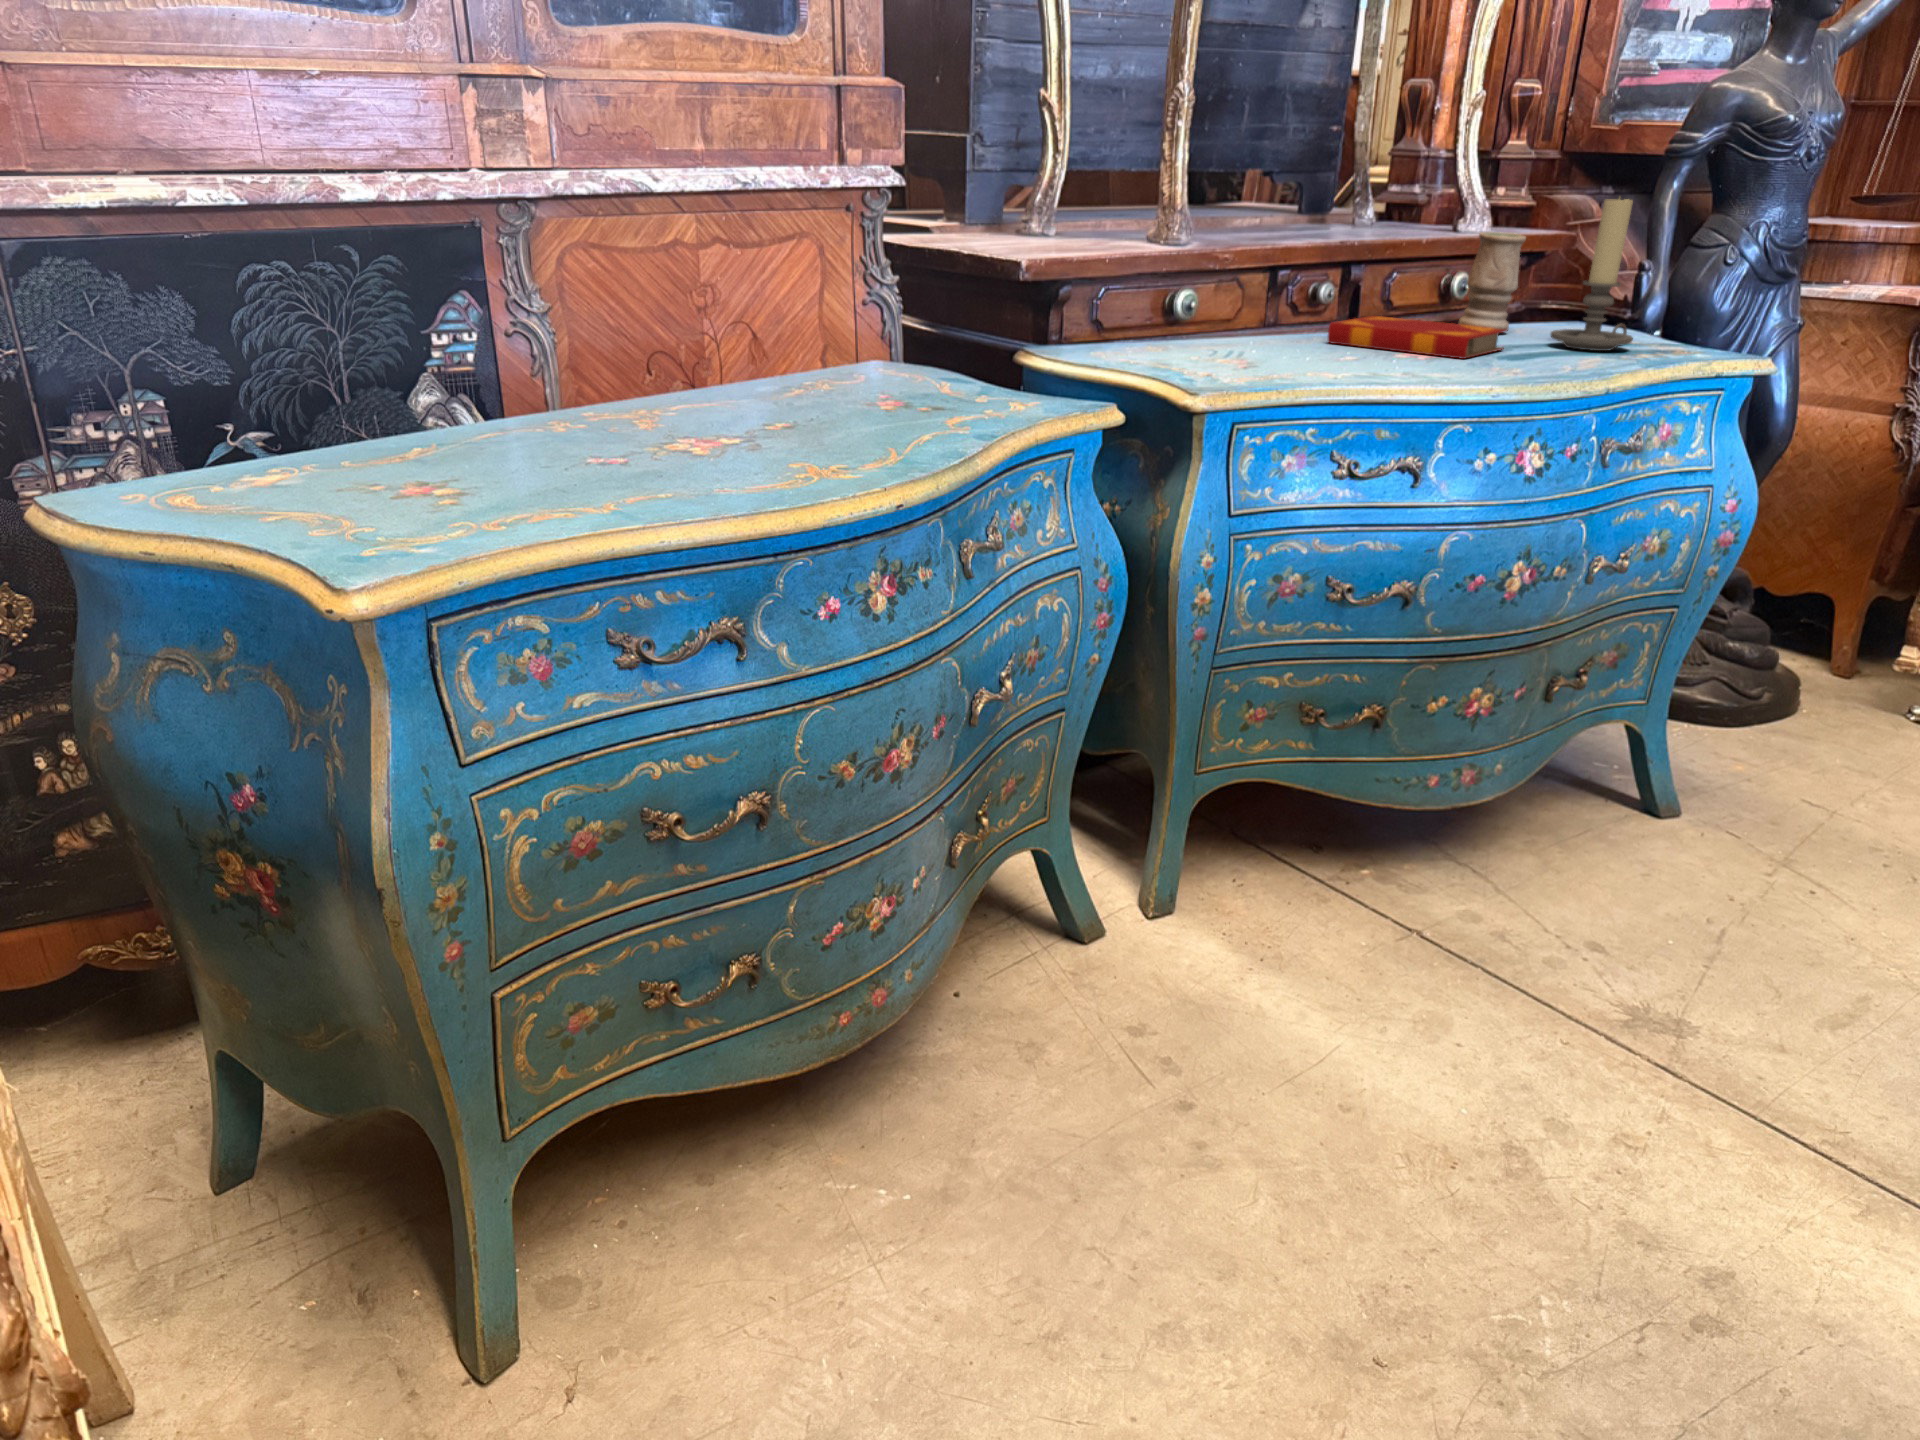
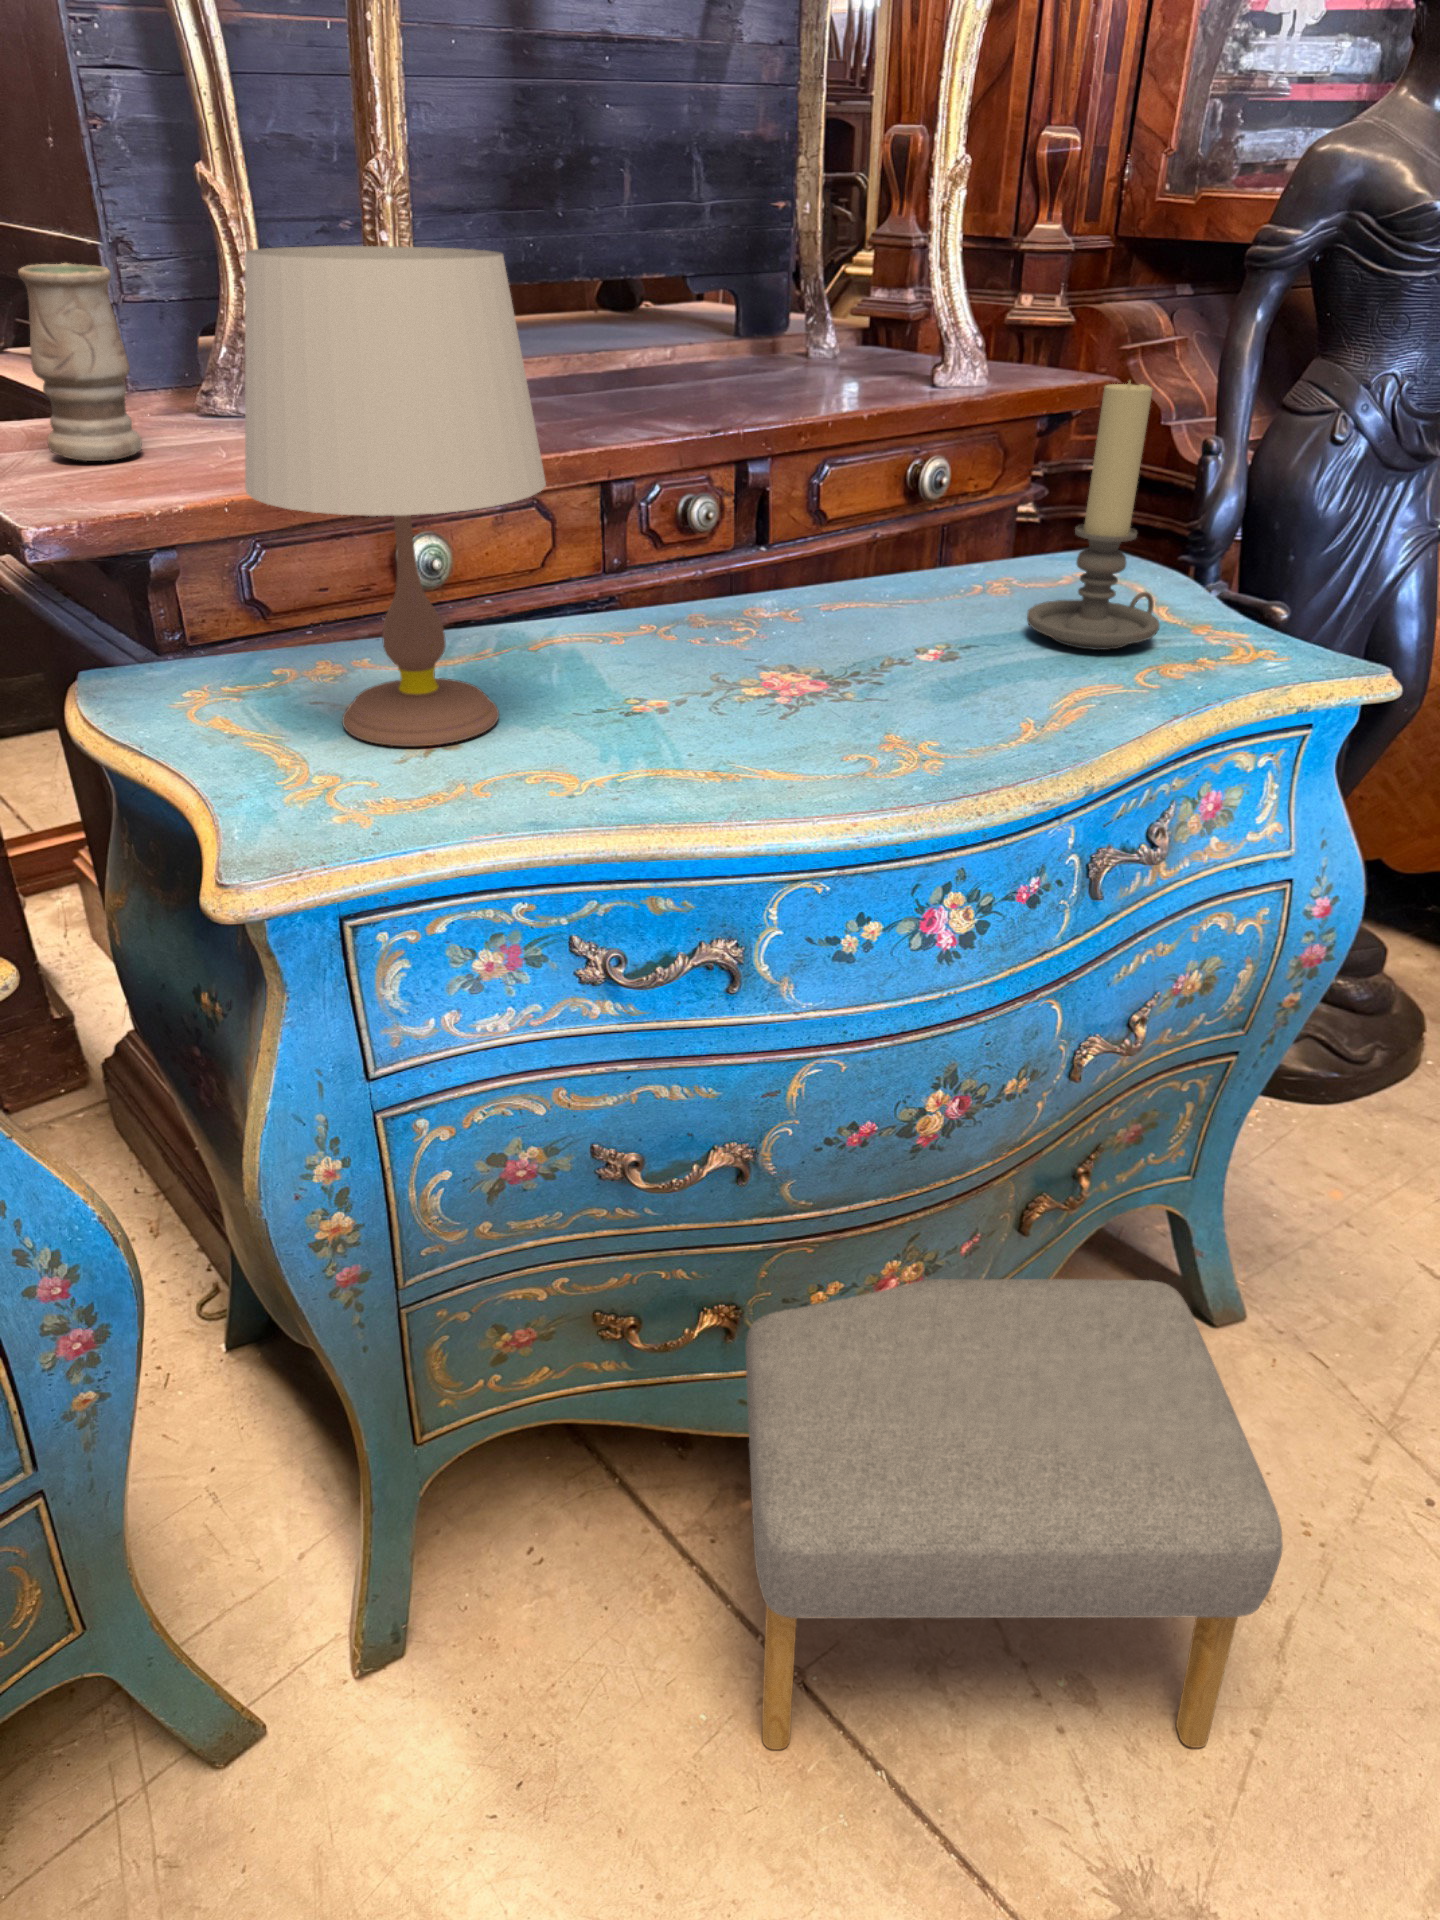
table lamp: none [1175,113,1326,362] -> present [245,246,546,746]
vase: present [1458,232,1526,329] -> present [18,263,142,461]
hardback book: present [1328,316,1507,359] -> none [639,581,944,700]
footstool: none [1367,703,1720,966] -> present [746,1279,1283,1750]

